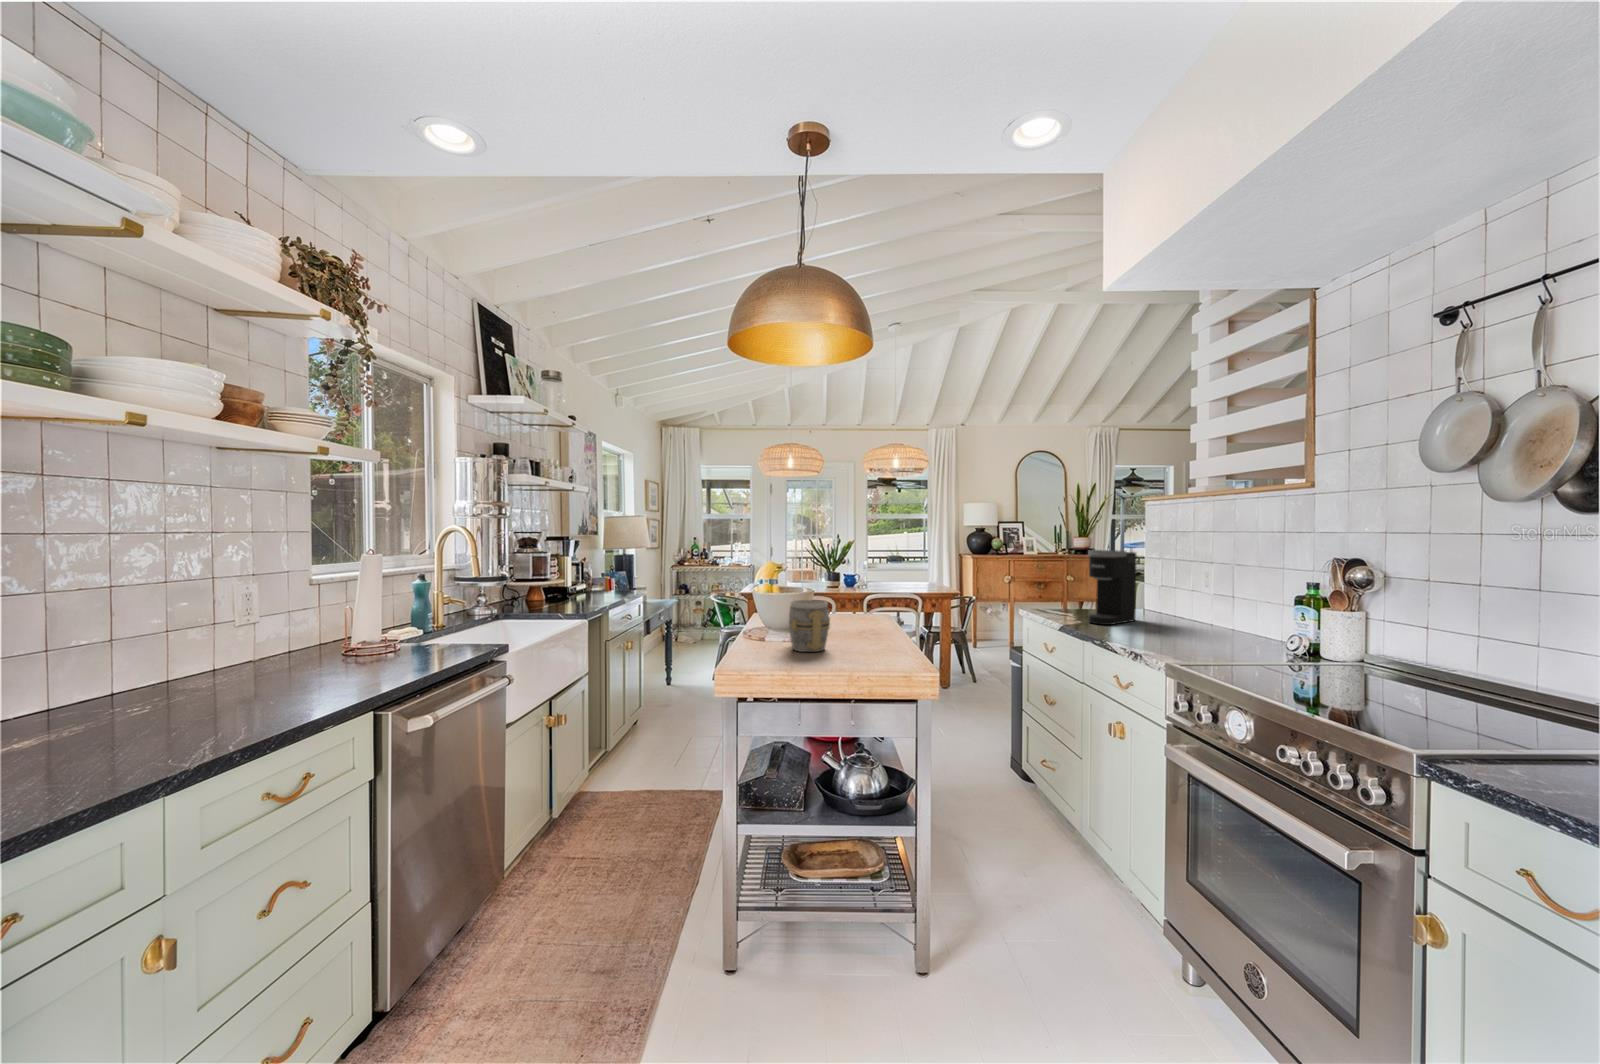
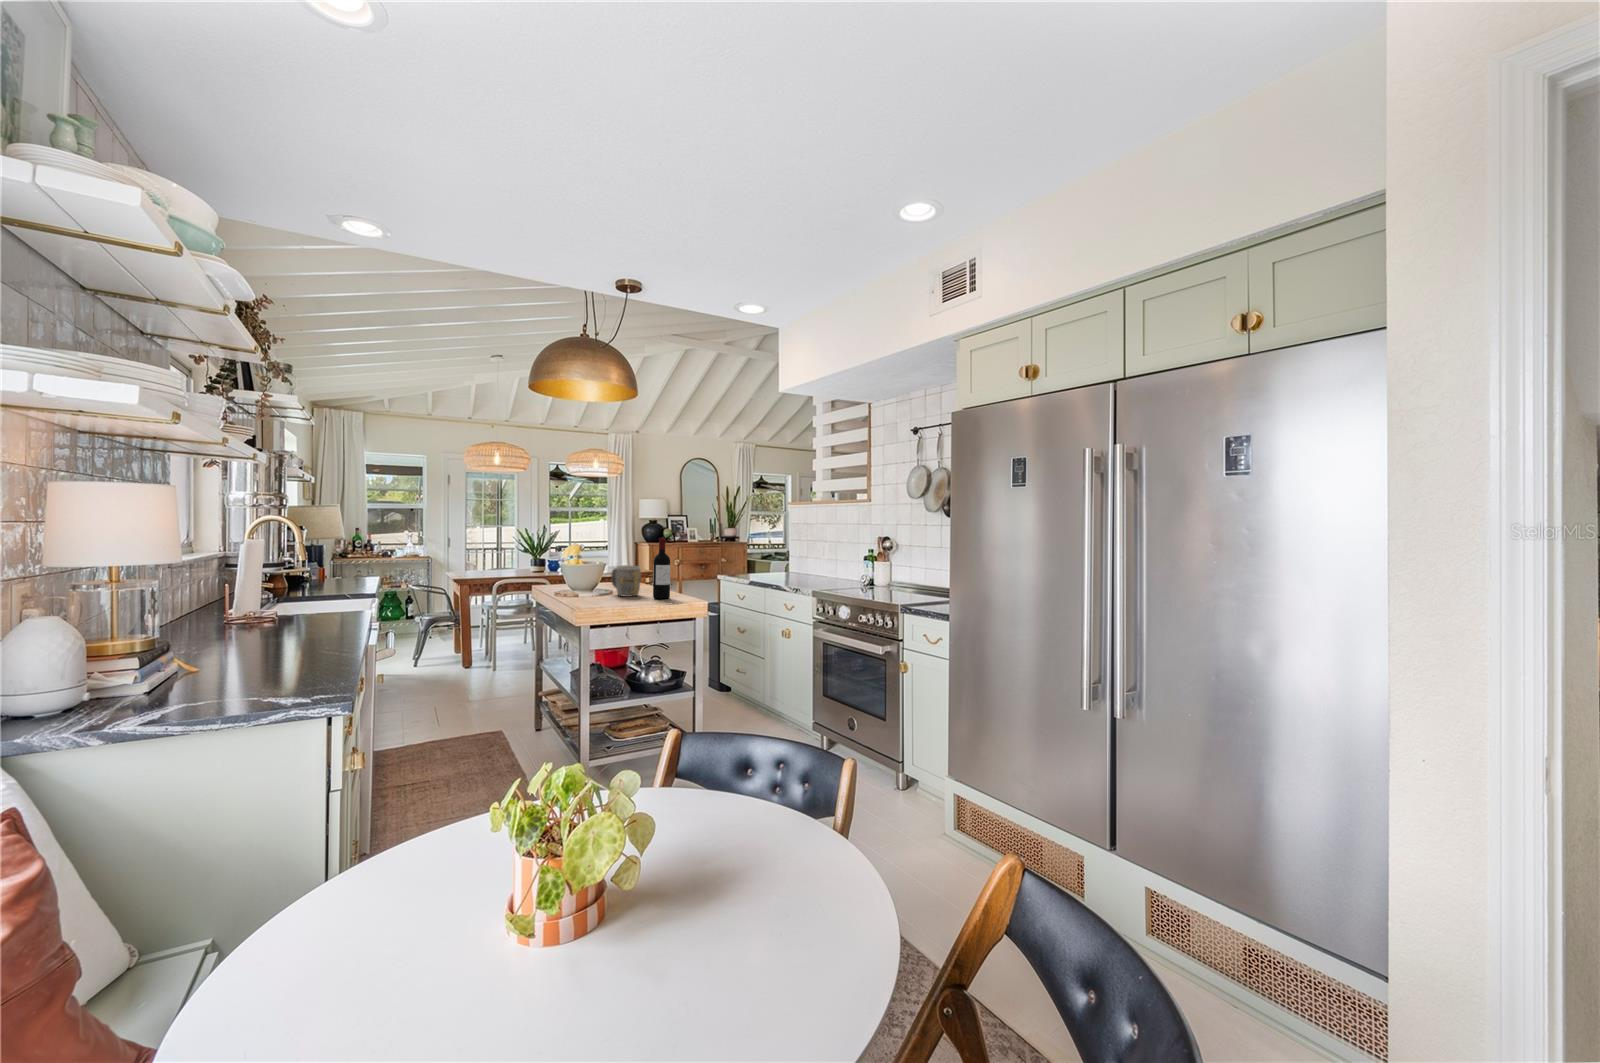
coffee maker: present [1088,550,1136,625] -> none [765,535,790,579]
wine bottle: none [832,557,861,665] -> present [653,538,670,599]

